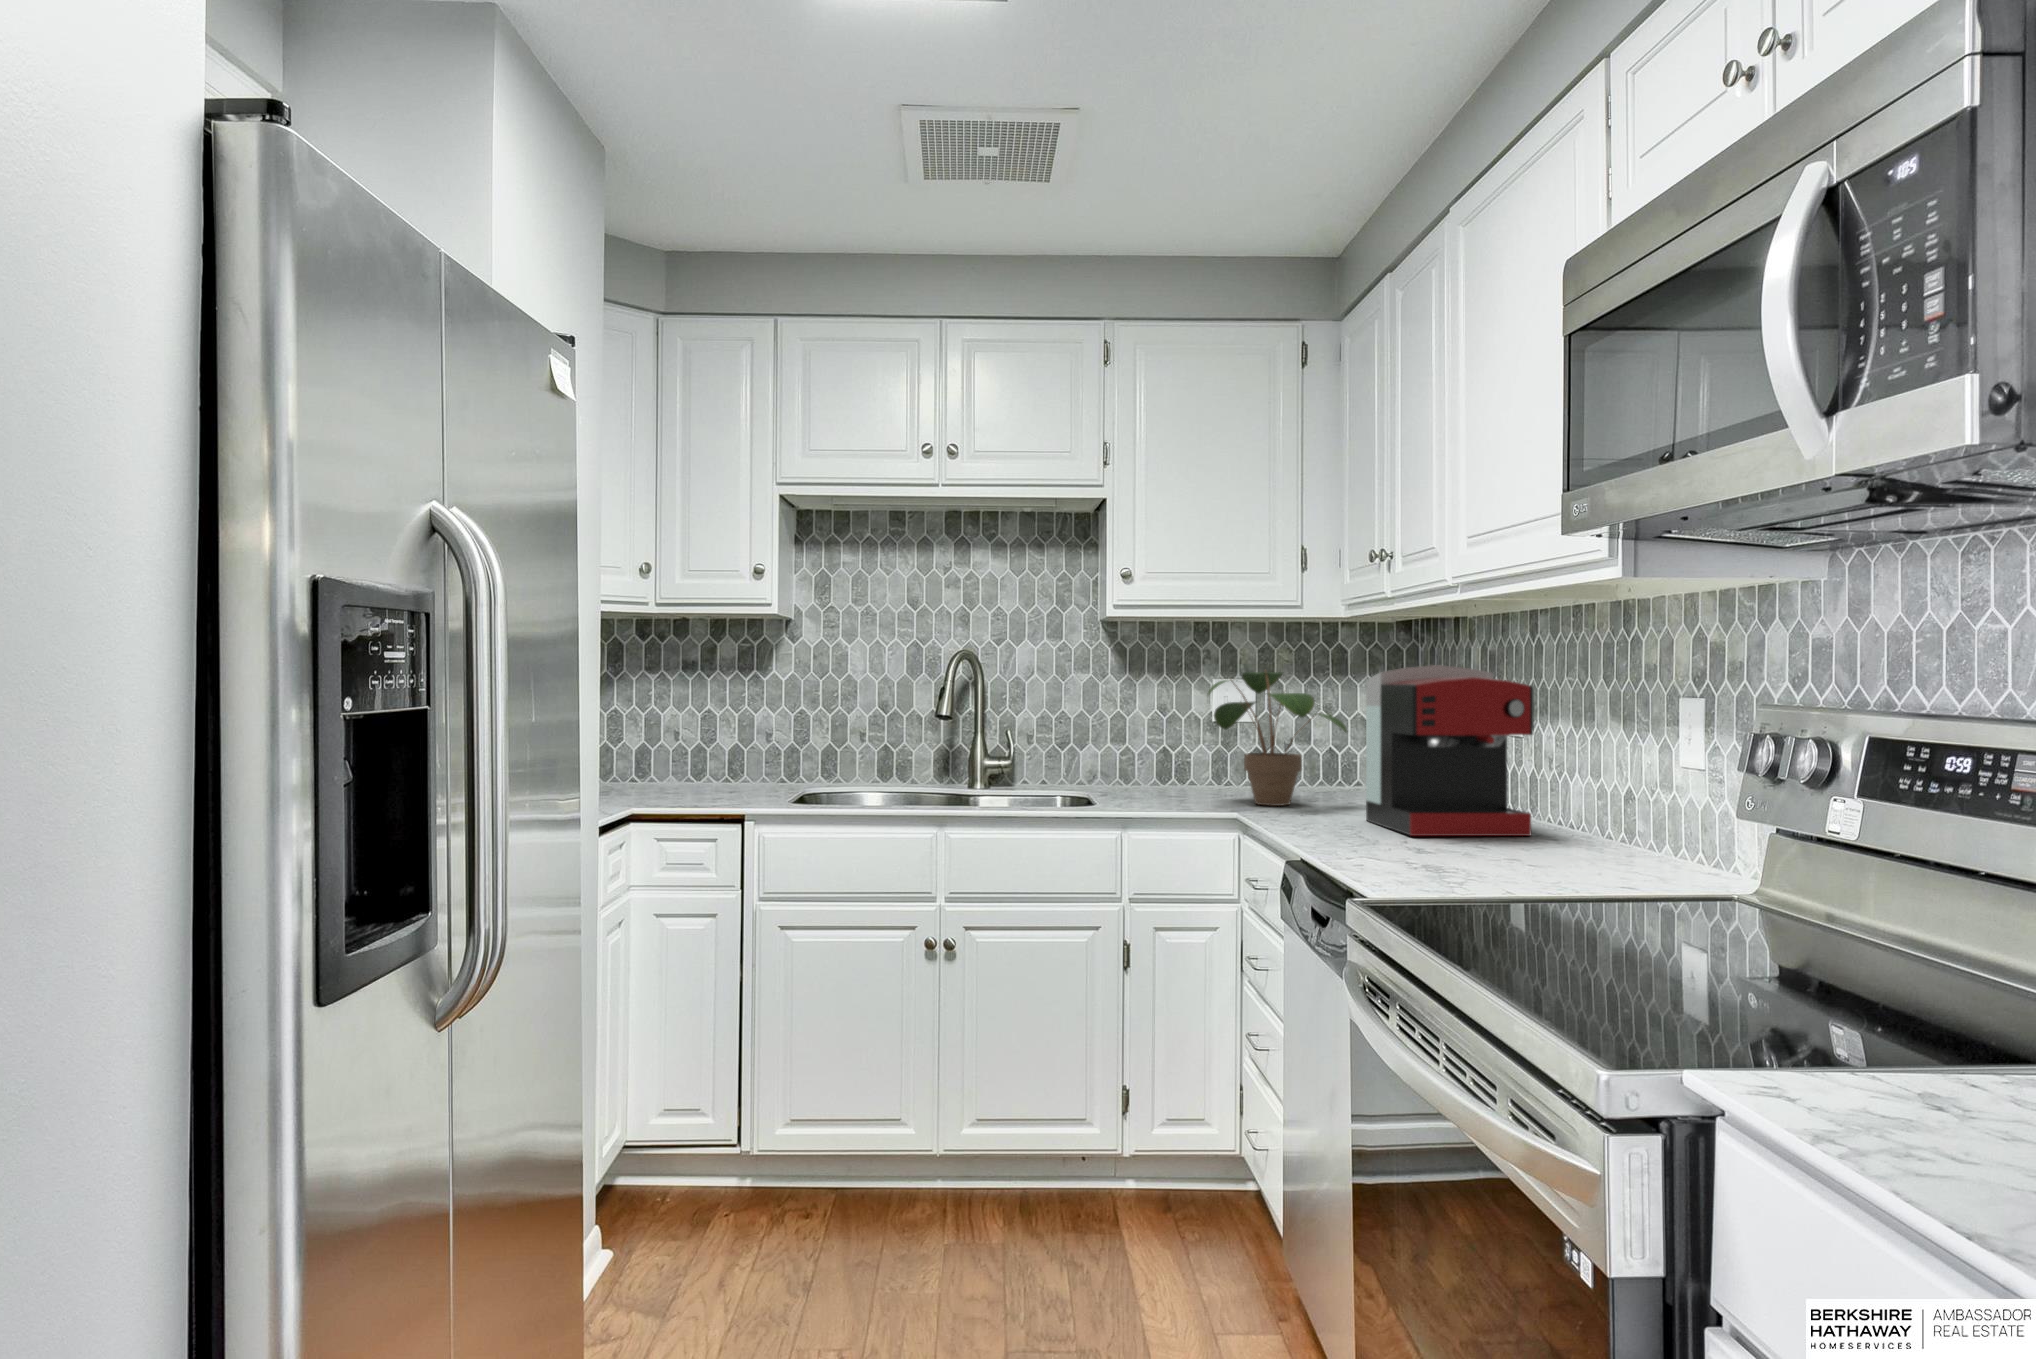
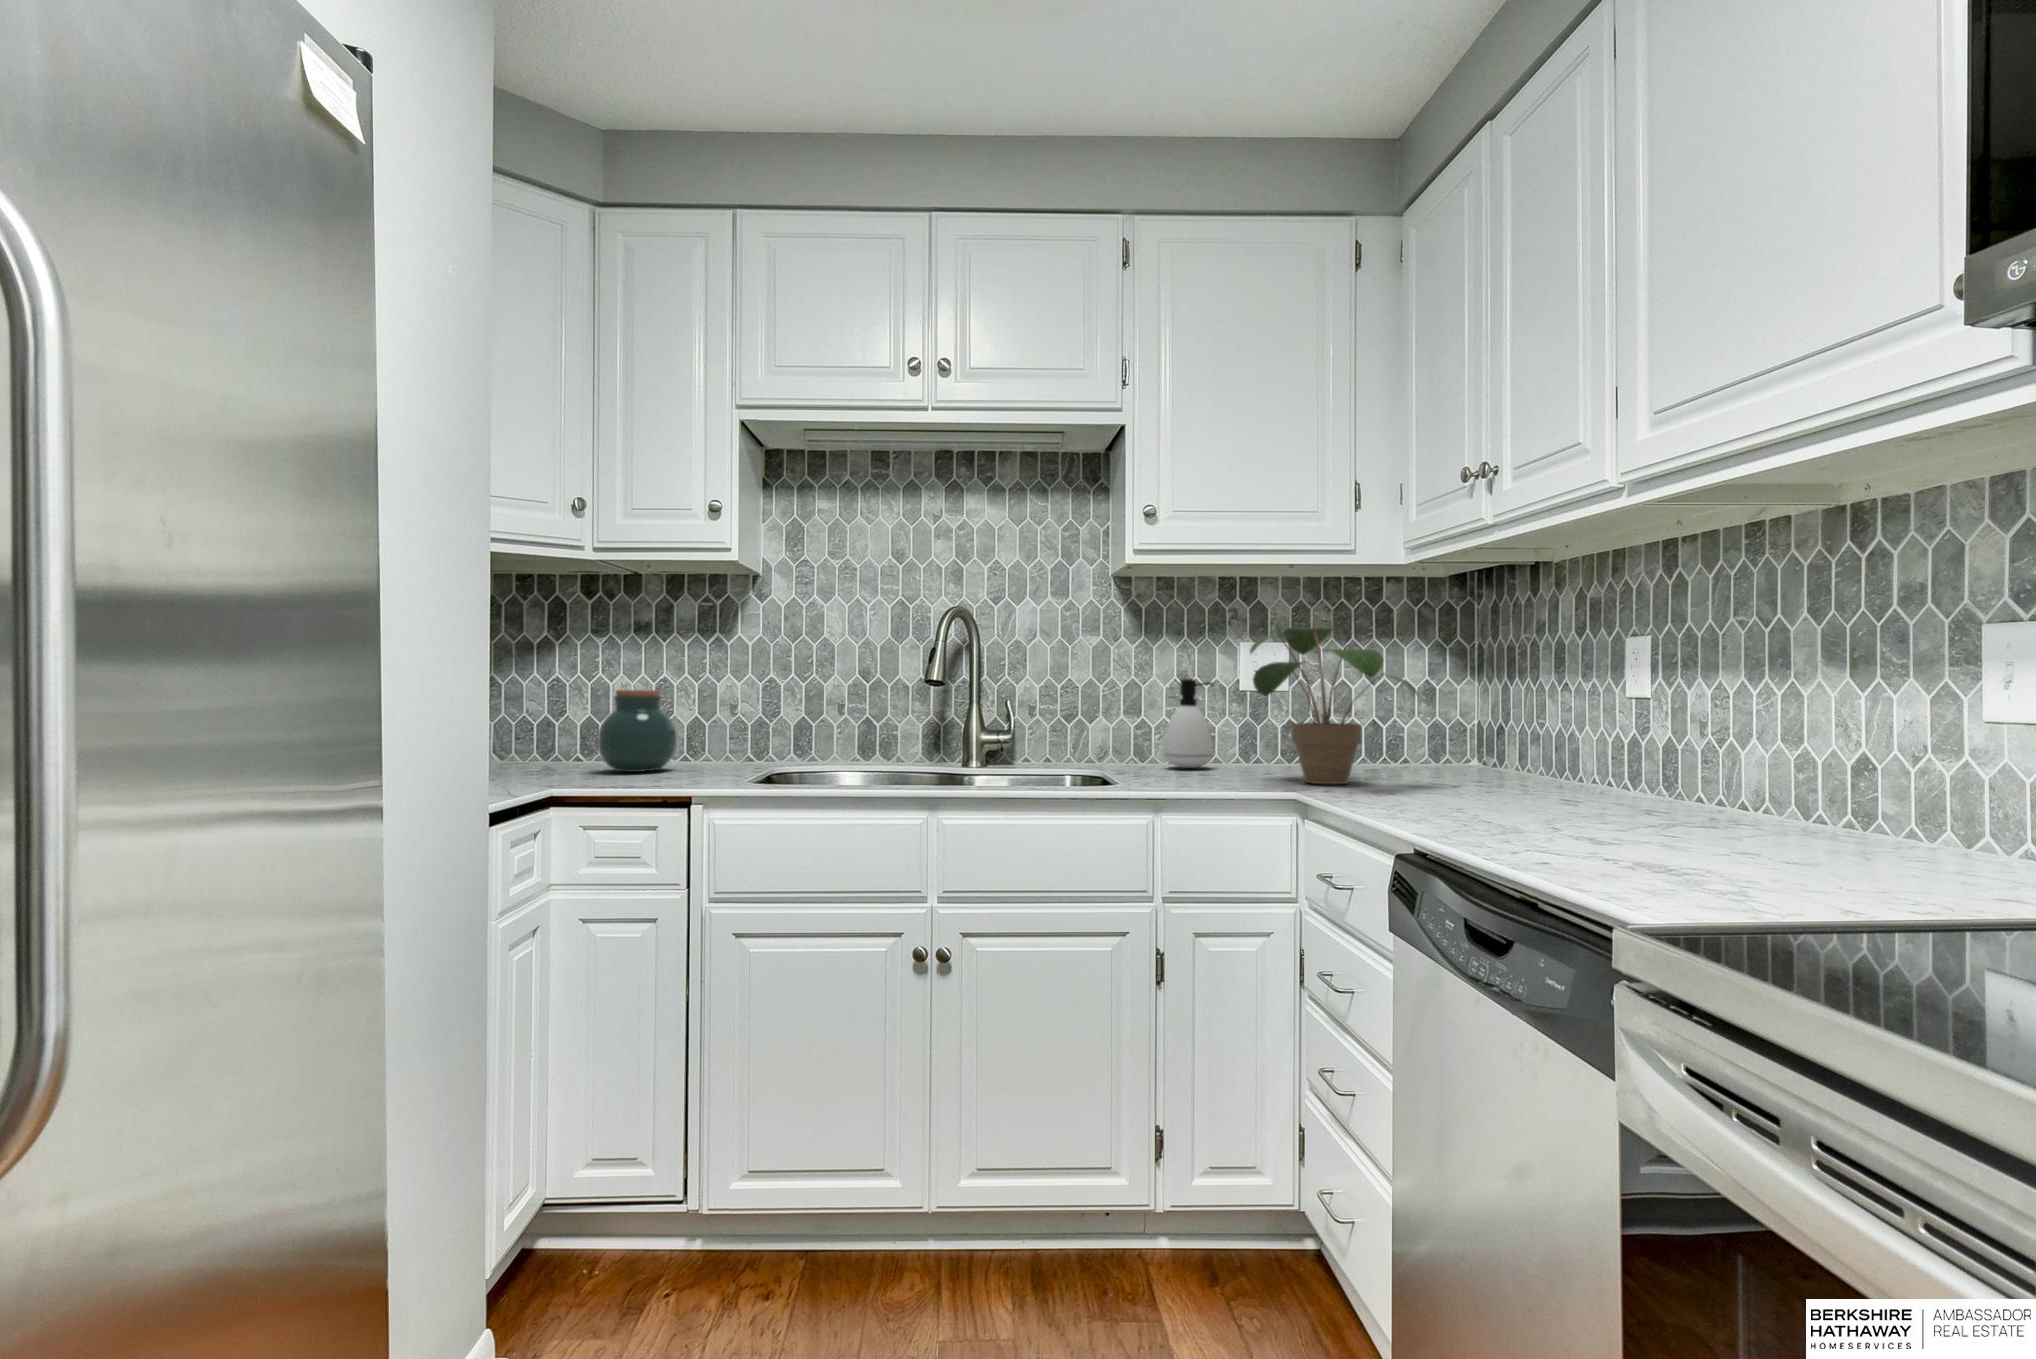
coffee maker: present [1366,665,1534,836] -> none [1459,606,1700,821]
soap dispenser: none [1143,712,1187,790] -> present [1164,679,1213,768]
jar: none [654,720,720,791] -> present [598,690,677,772]

